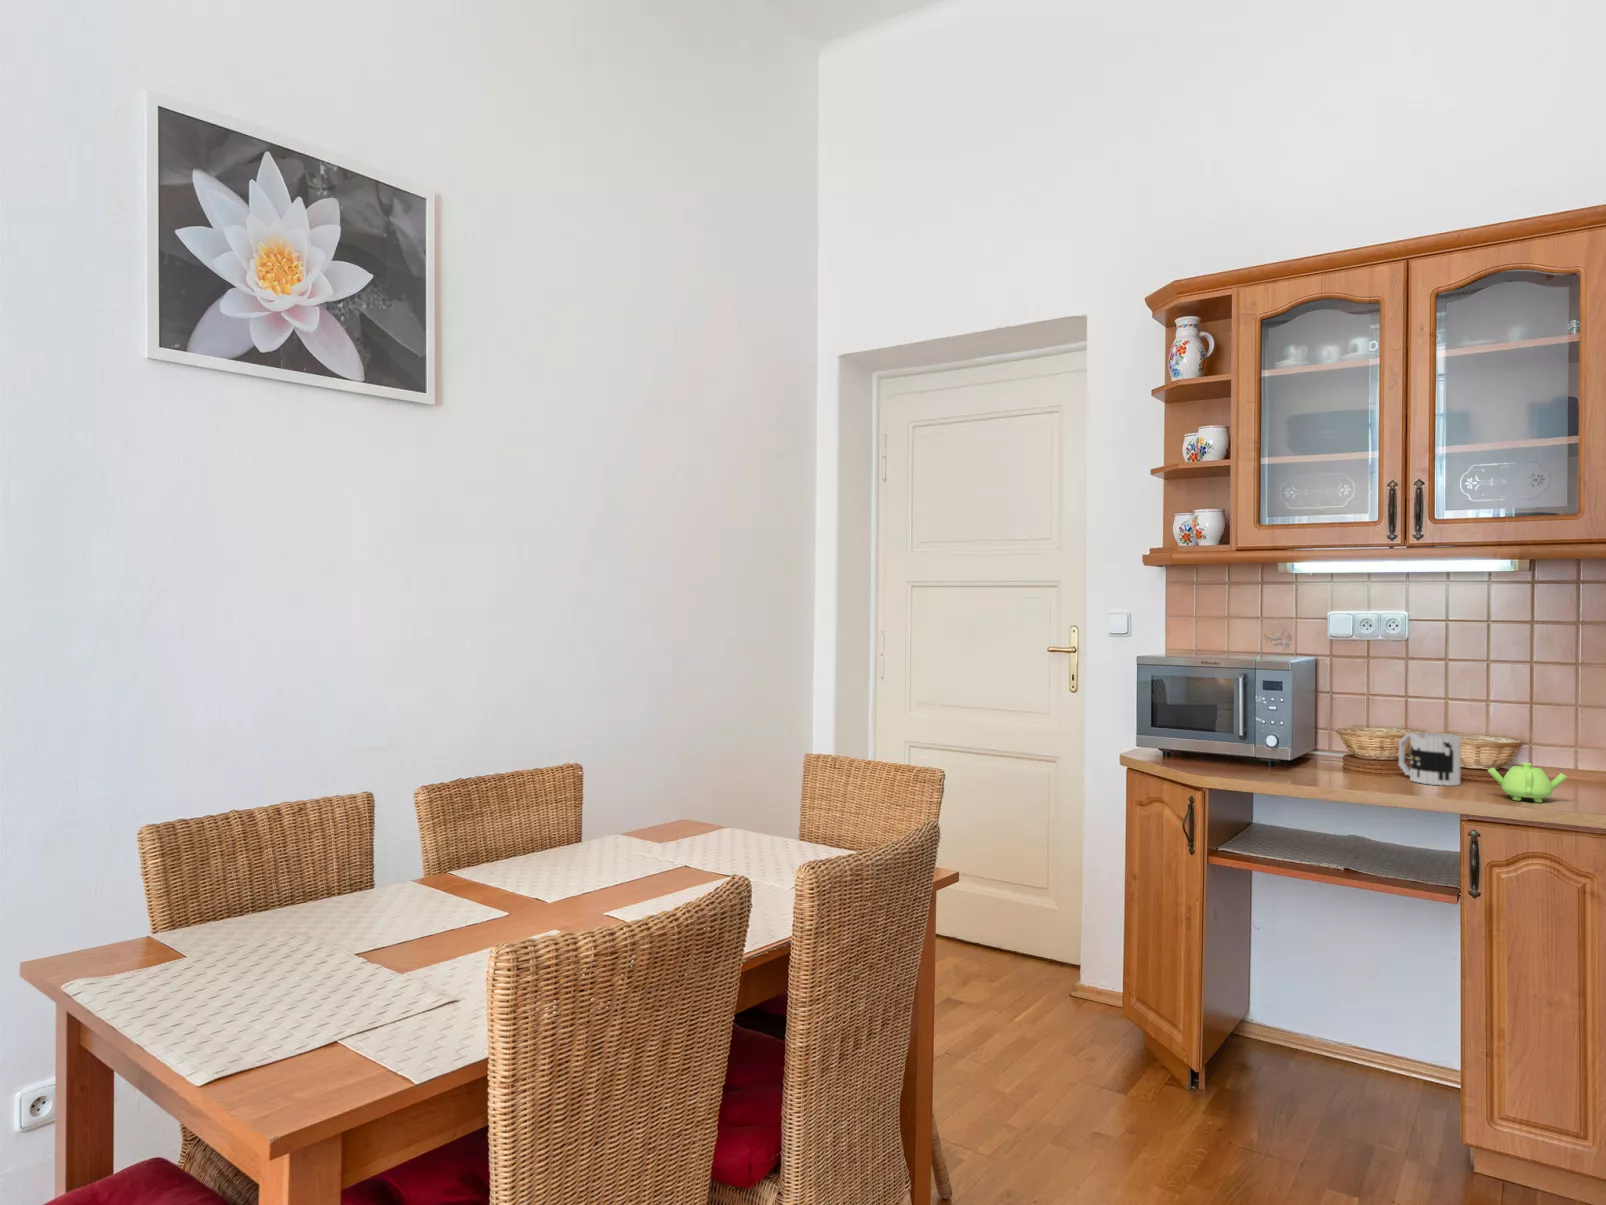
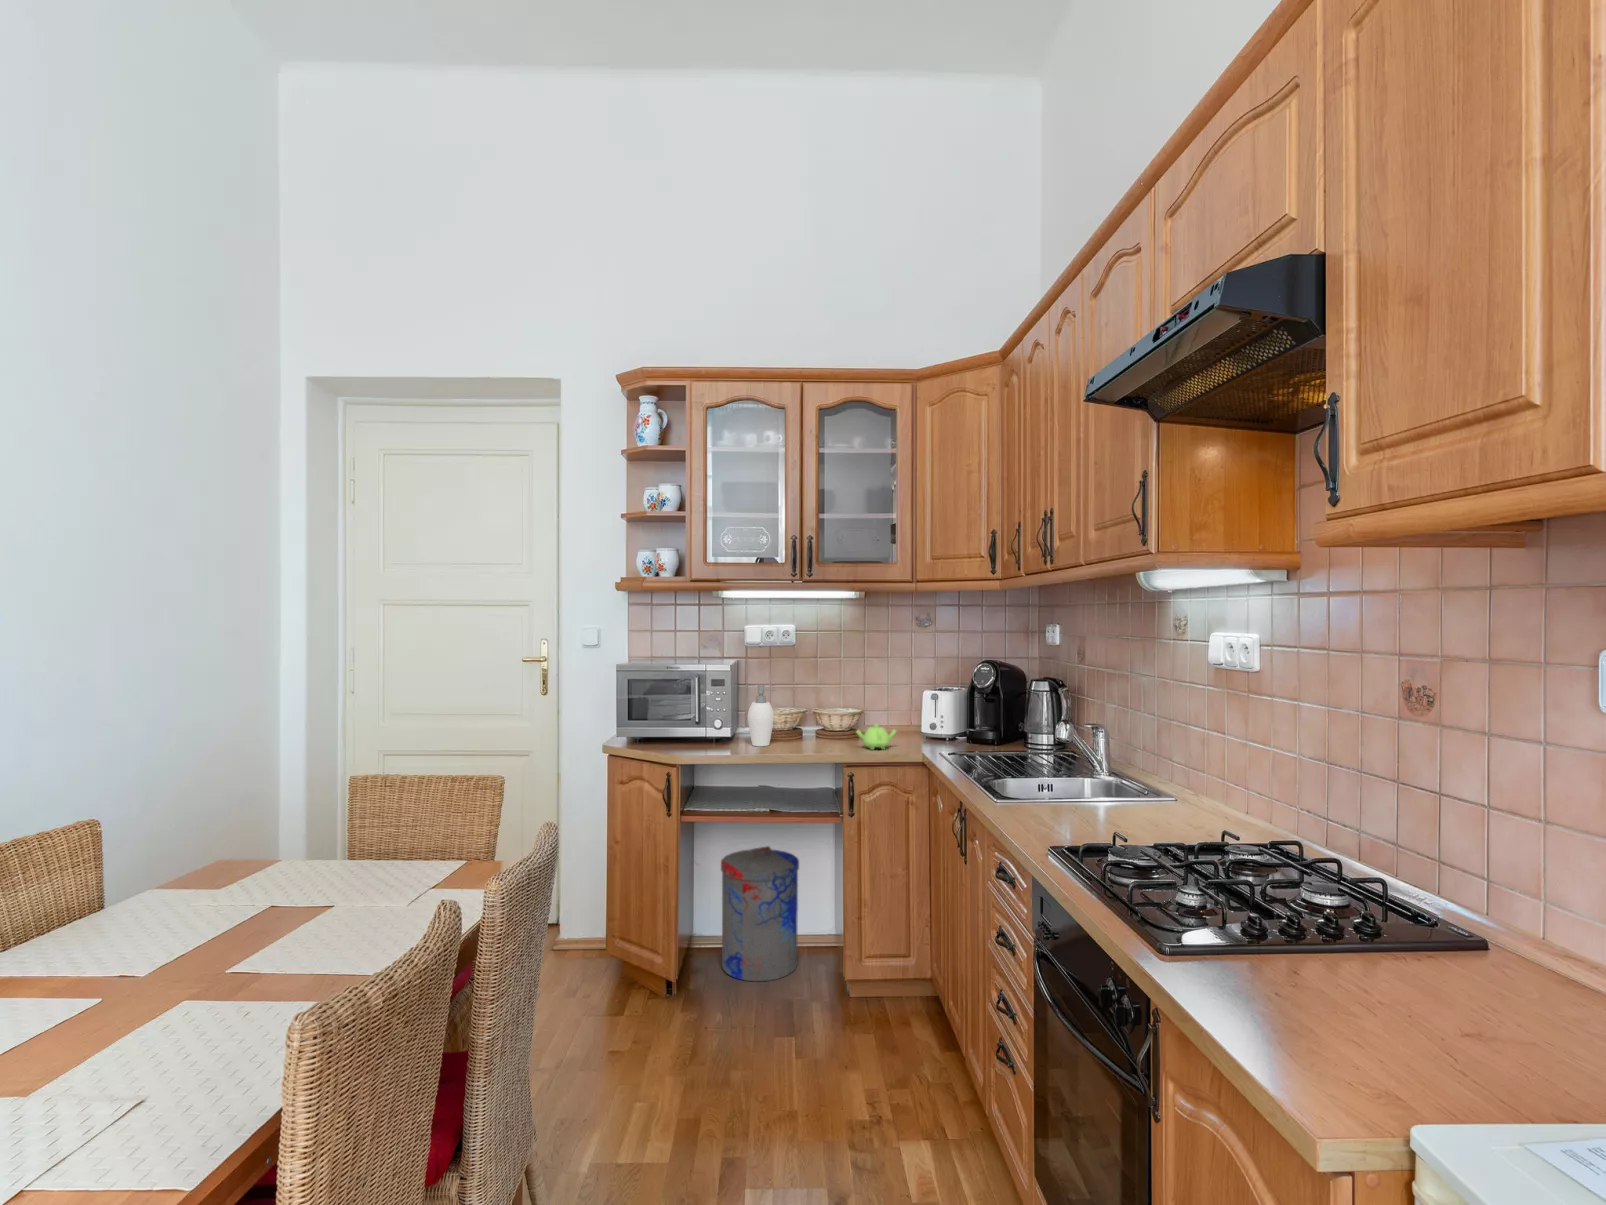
soap dispenser: none [1314,692,1356,778] -> present [748,685,776,746]
mug: present [1399,732,1461,786] -> none [797,708,835,744]
trash can: none [1278,920,1402,1110] -> present [721,846,799,981]

